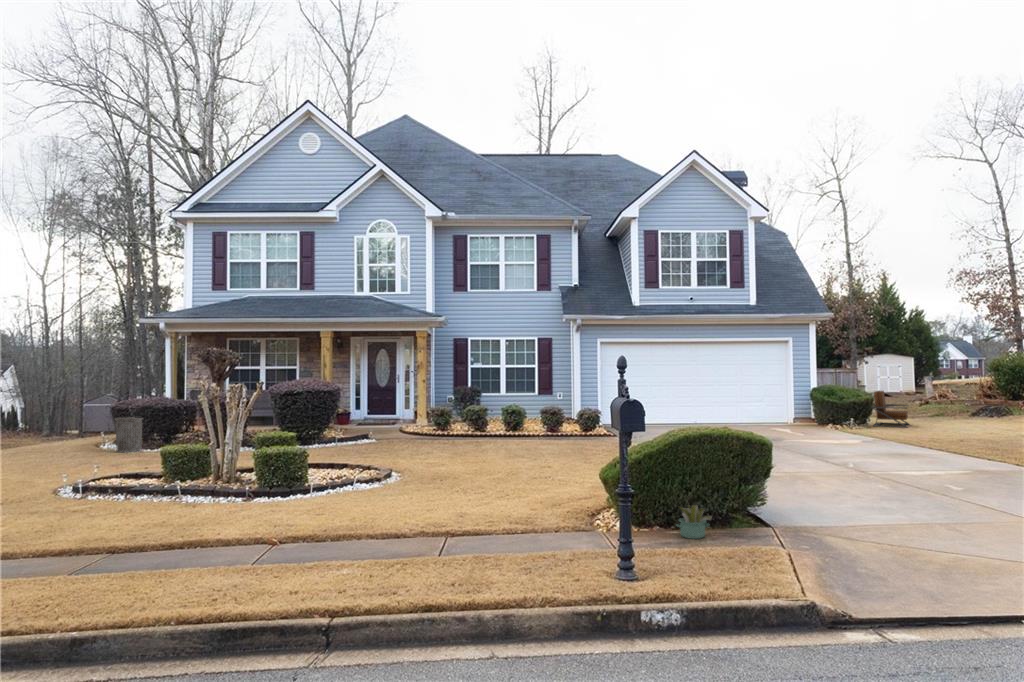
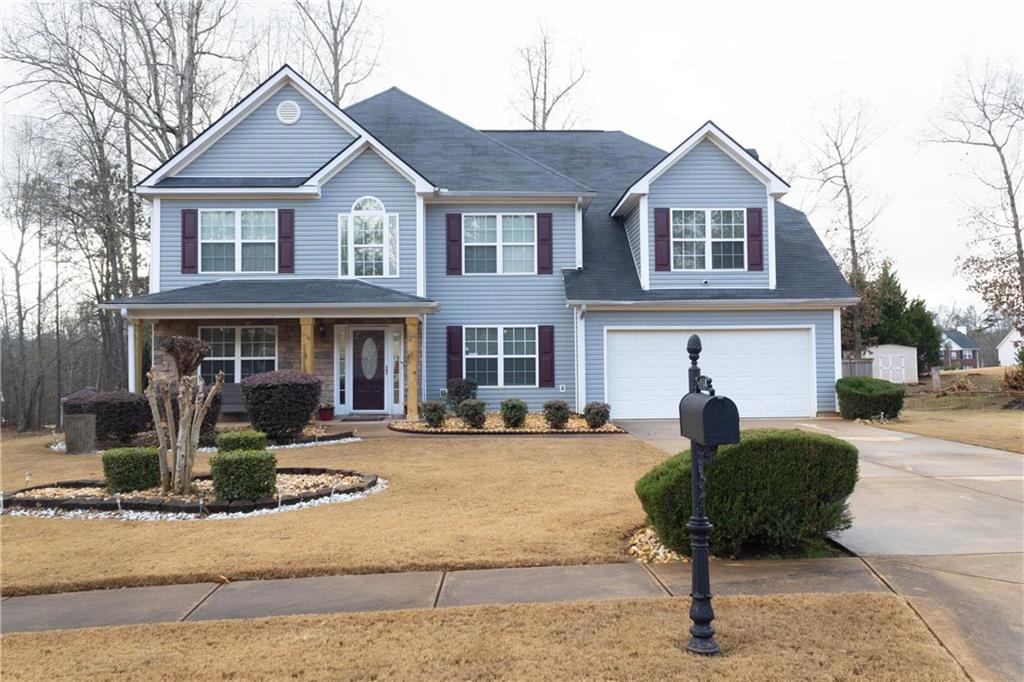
lounge chair: present [872,391,909,428] -> none [904,383,945,423]
decorative plant: present [677,505,711,539] -> none [740,530,786,575]

